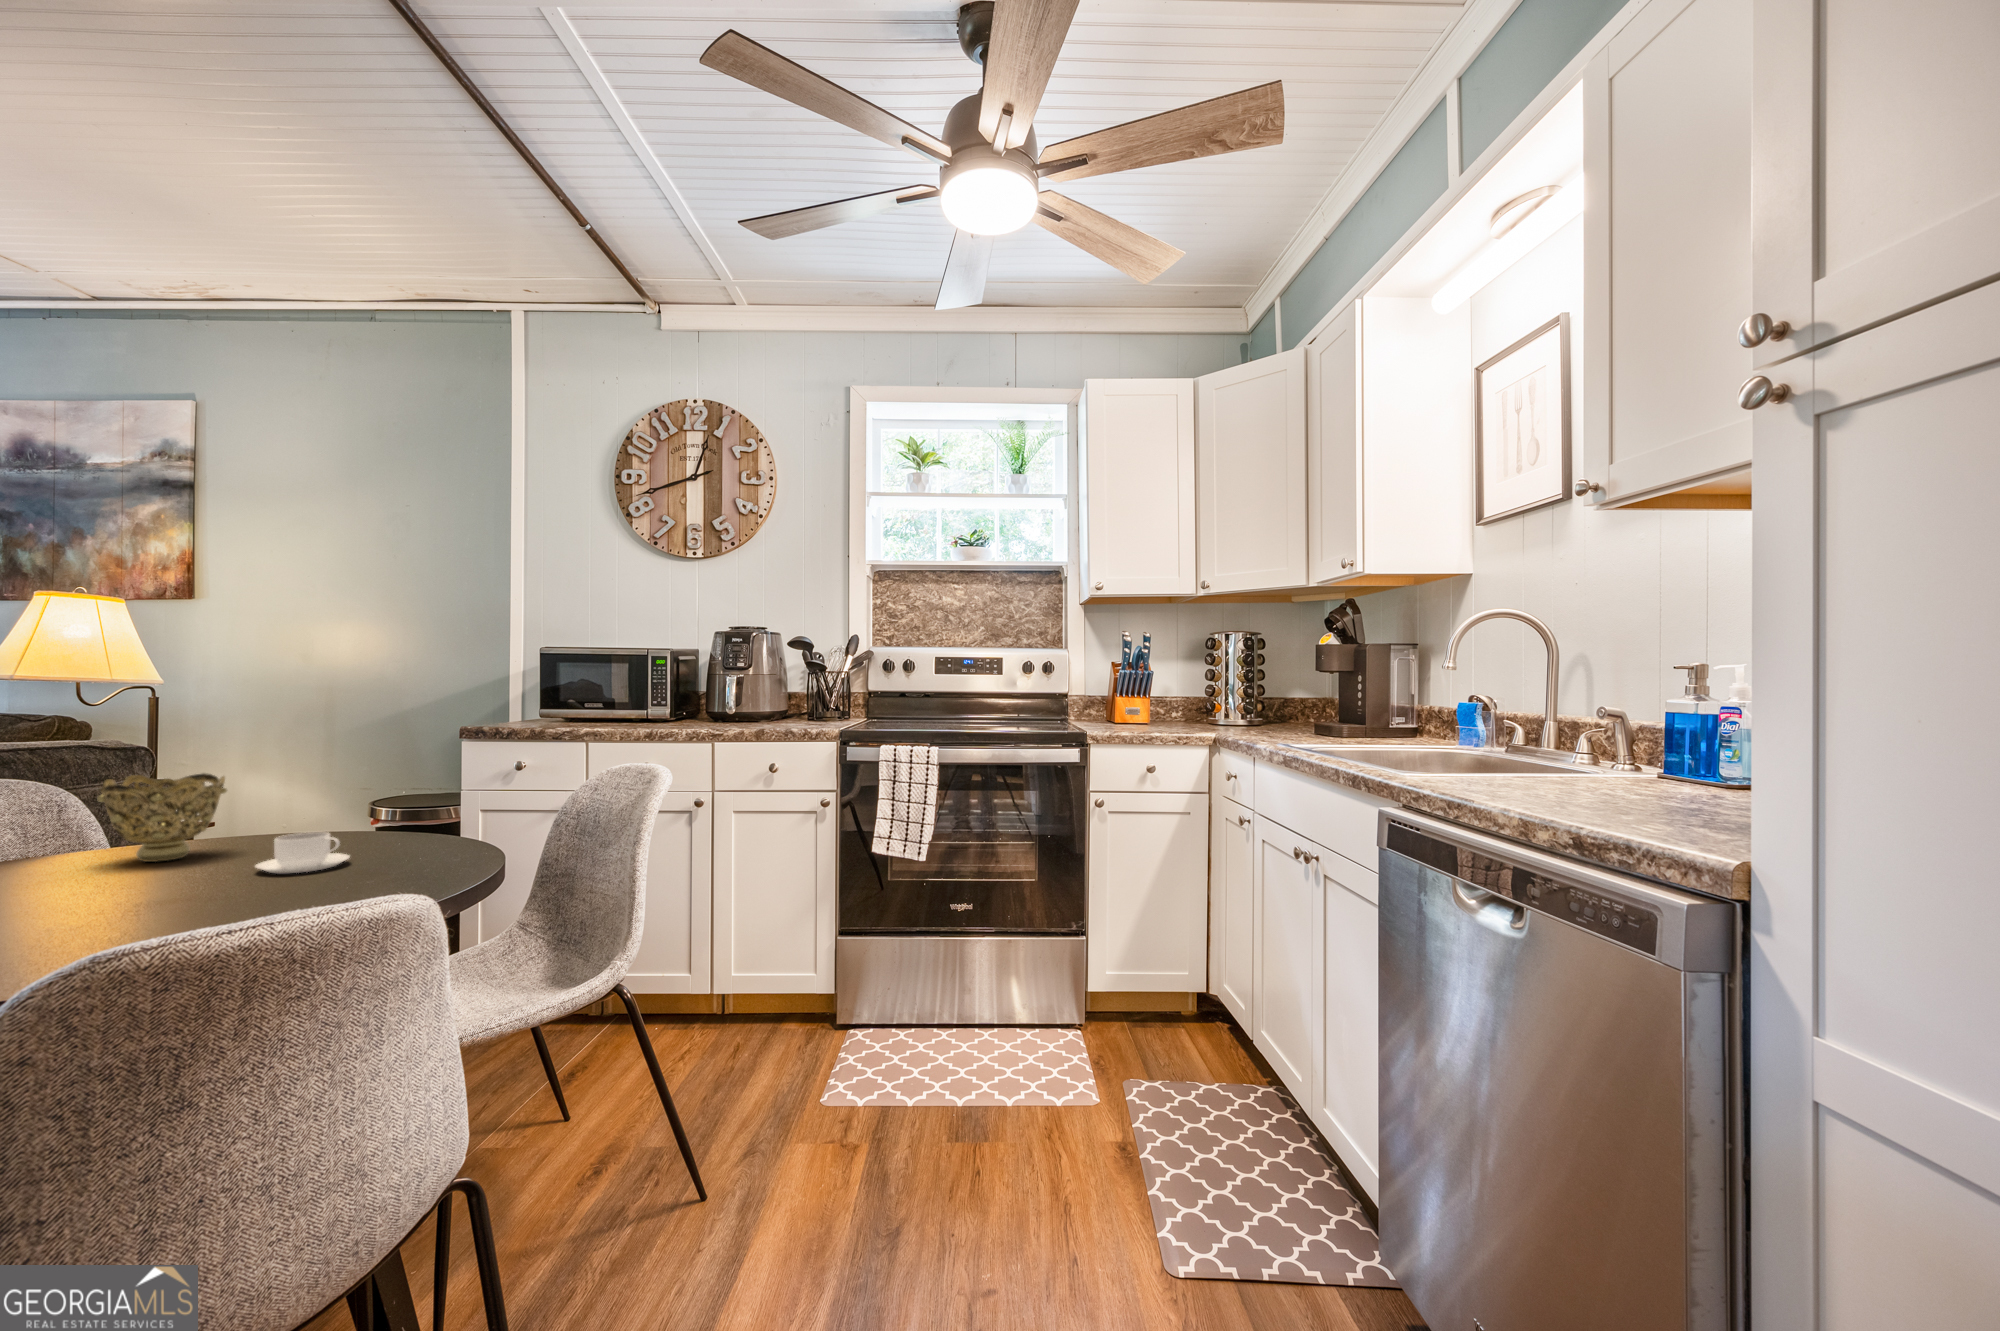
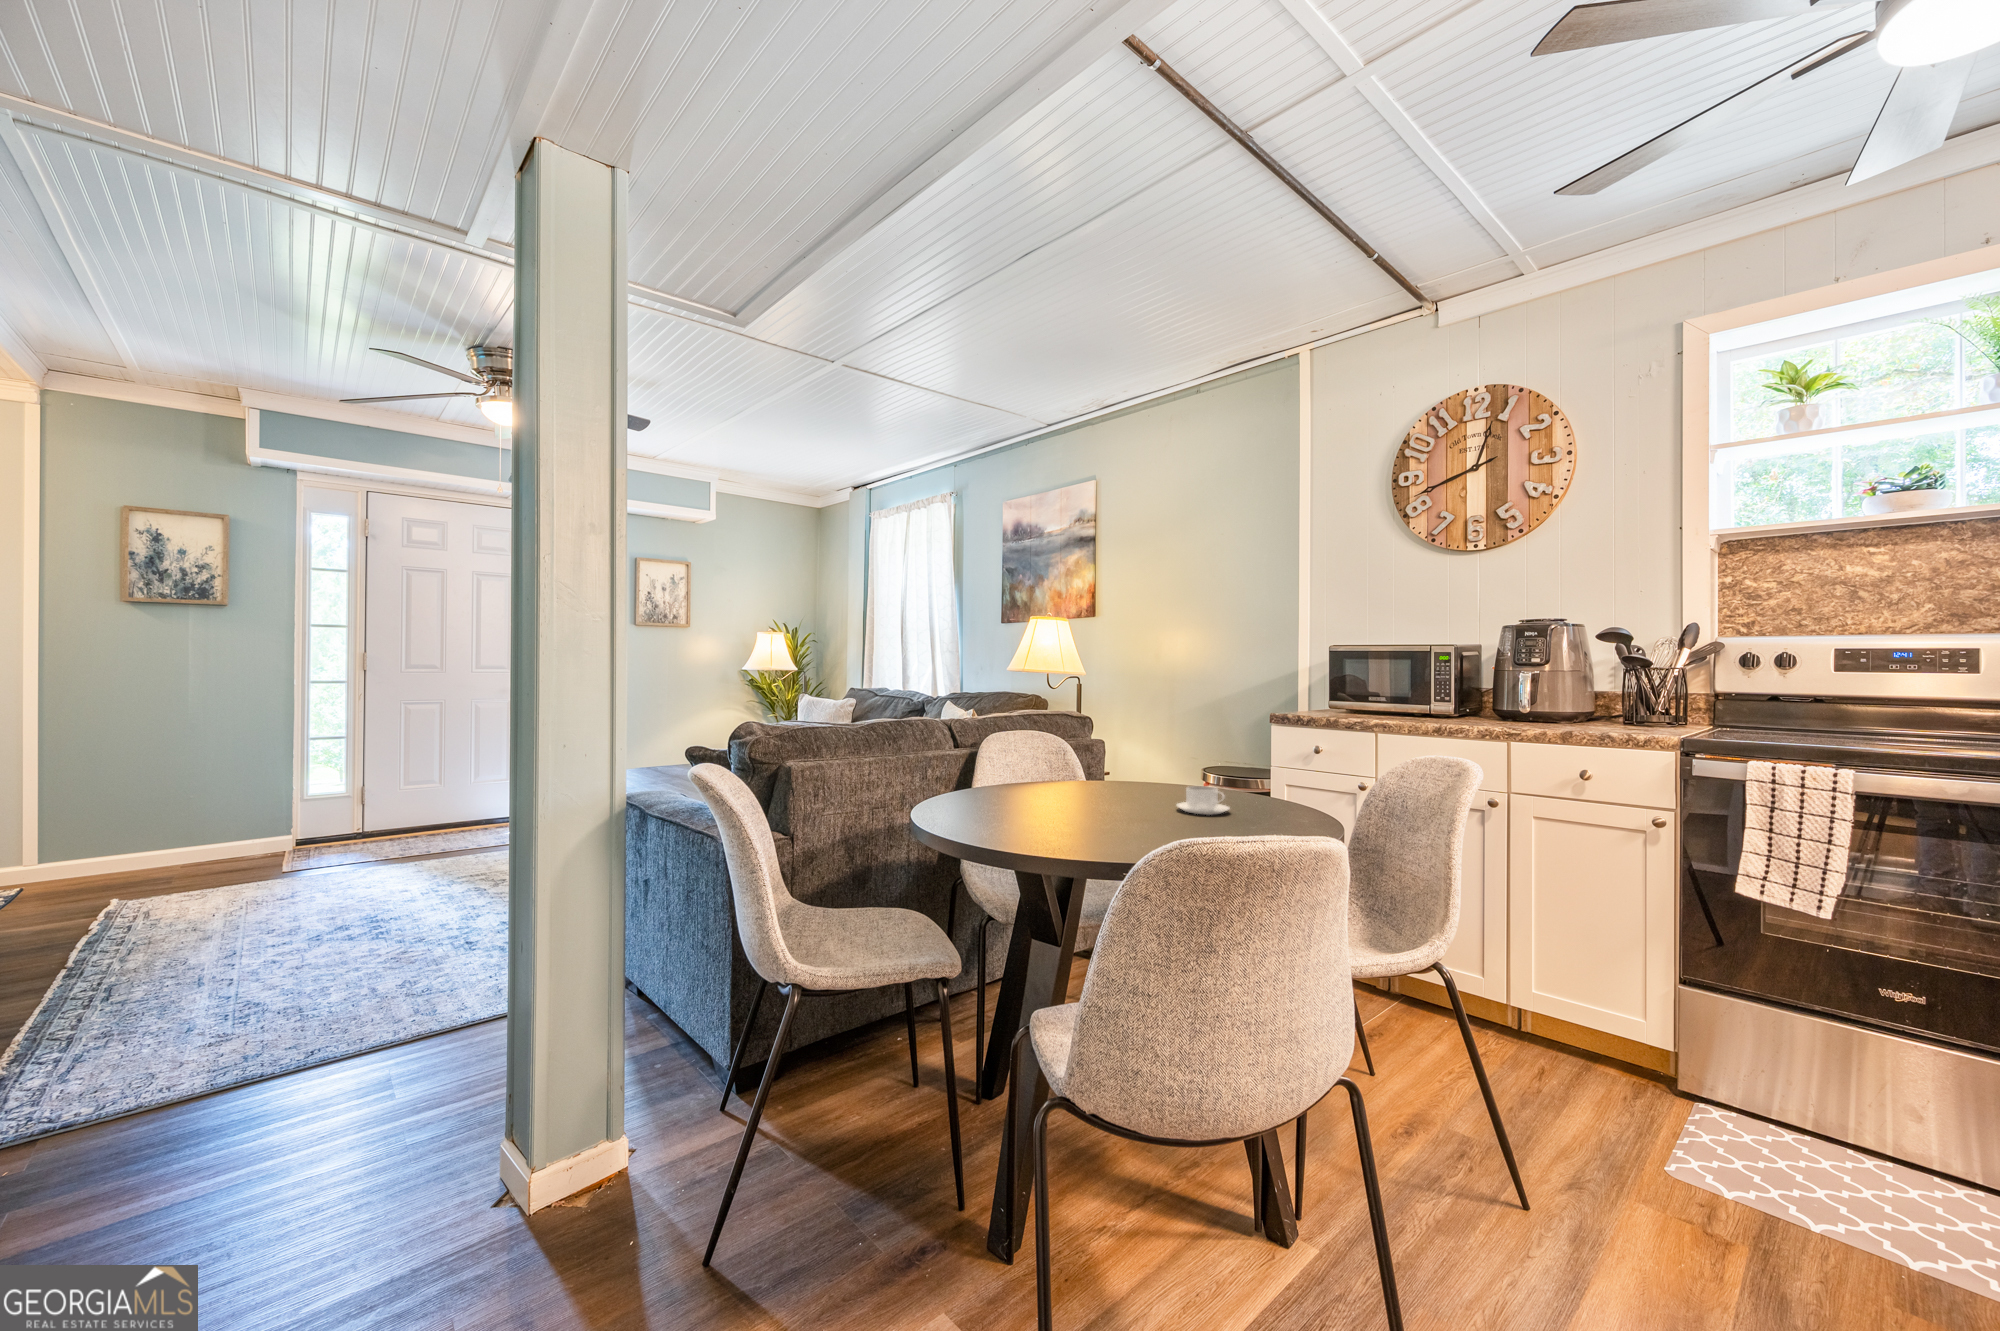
decorative bowl: present [97,773,227,862] -> none [1092,736,1153,794]

